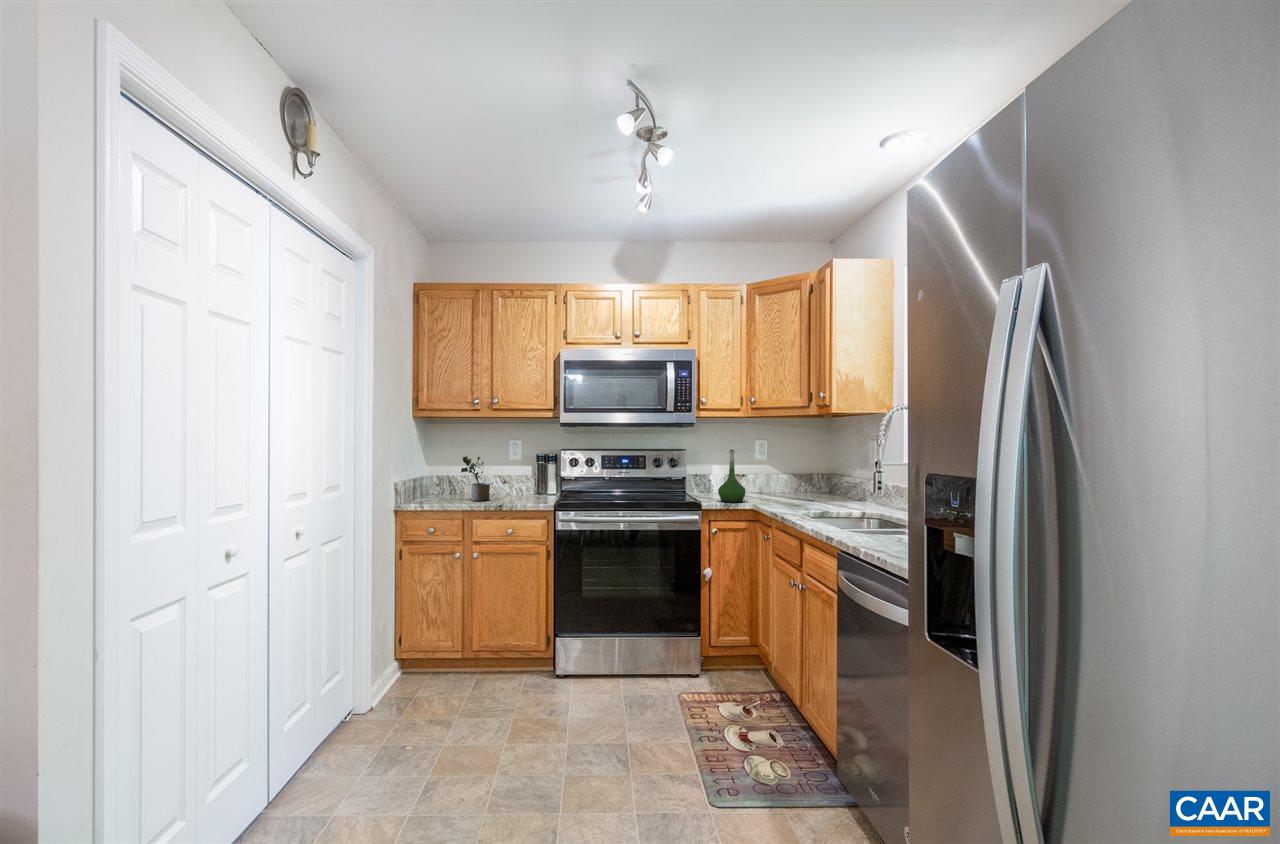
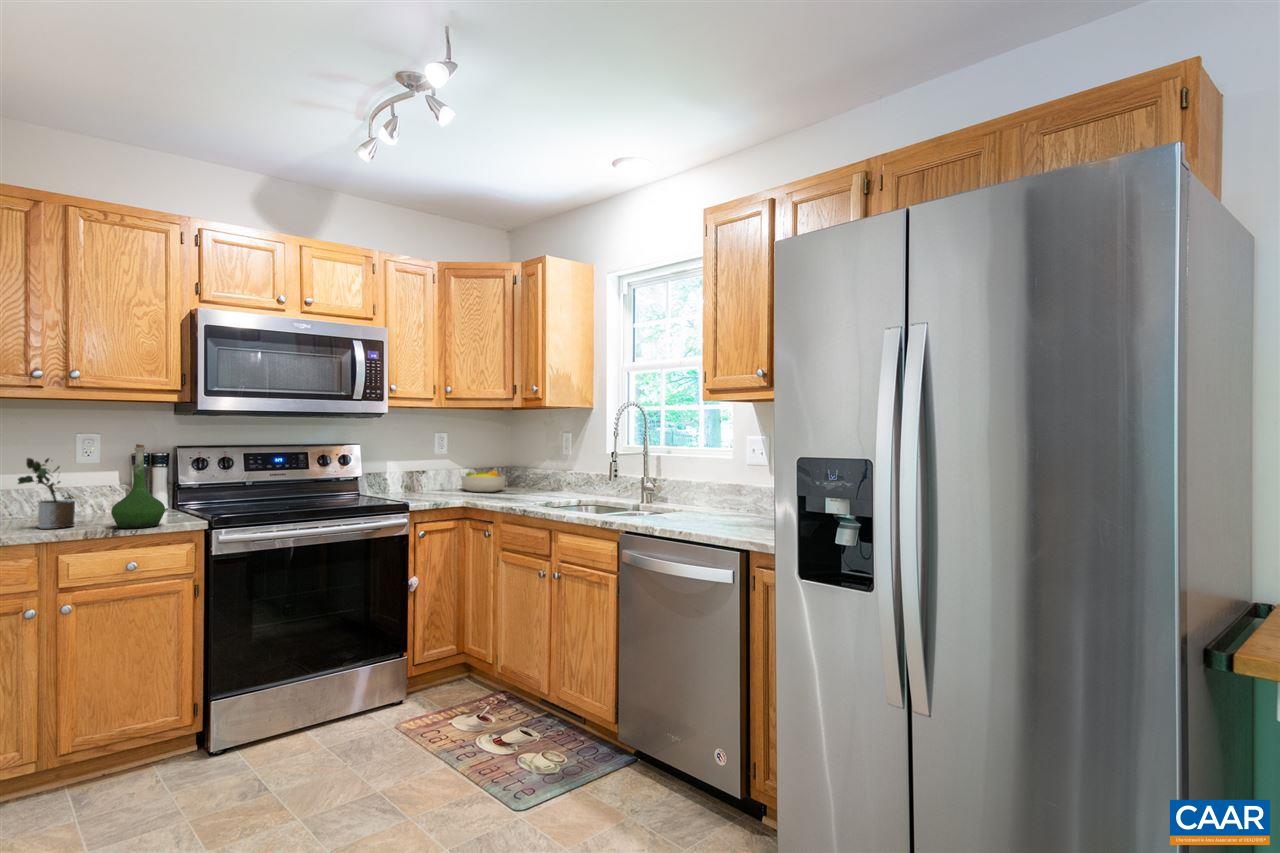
vase: present [718,449,746,503] -> present [111,444,165,529]
fruit bowl: none [779,472,820,497] -> present [461,470,505,492]

